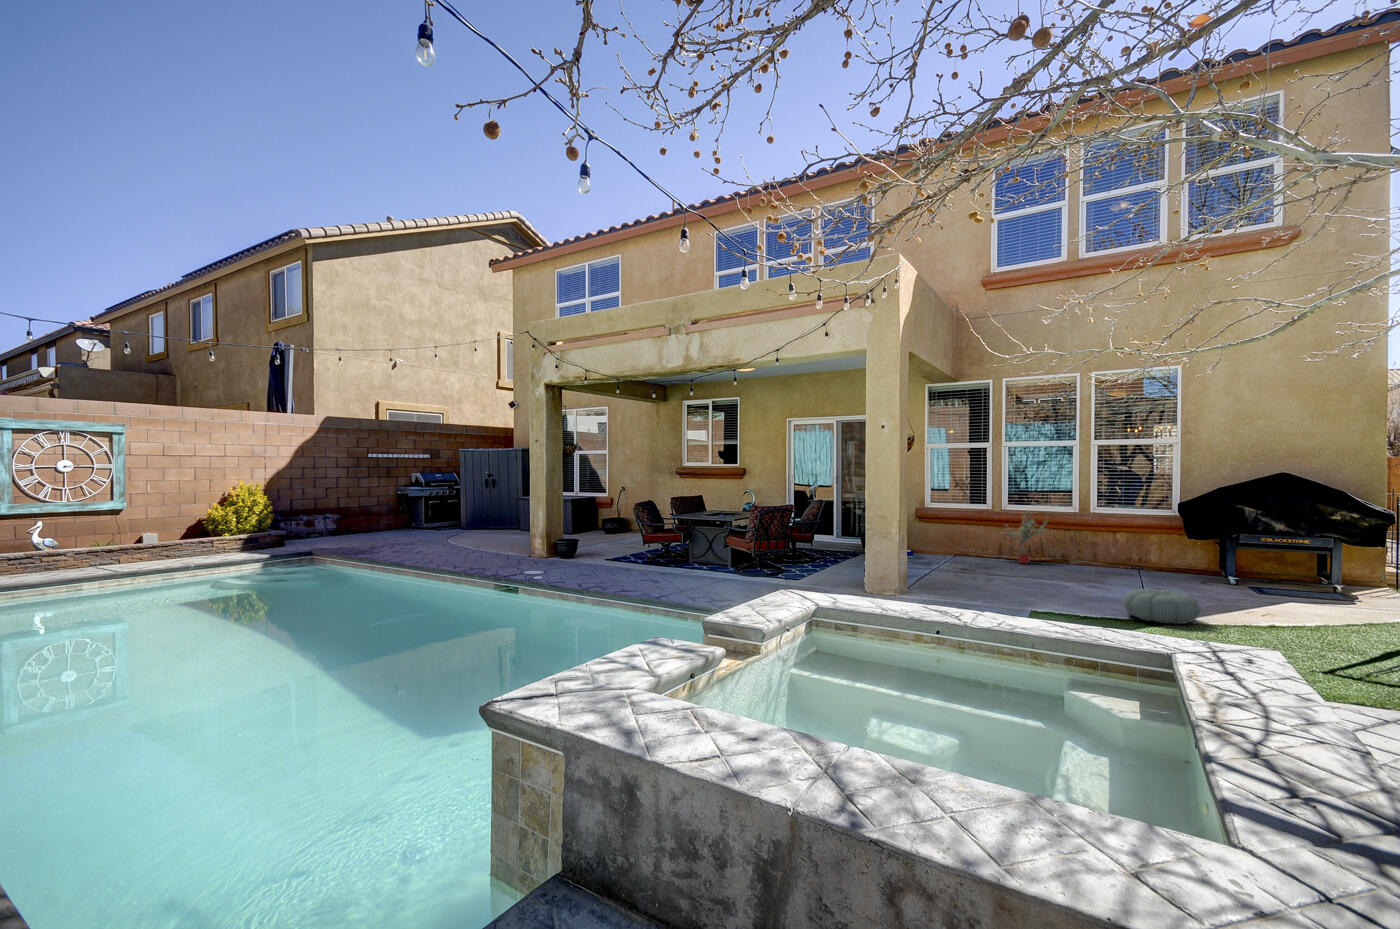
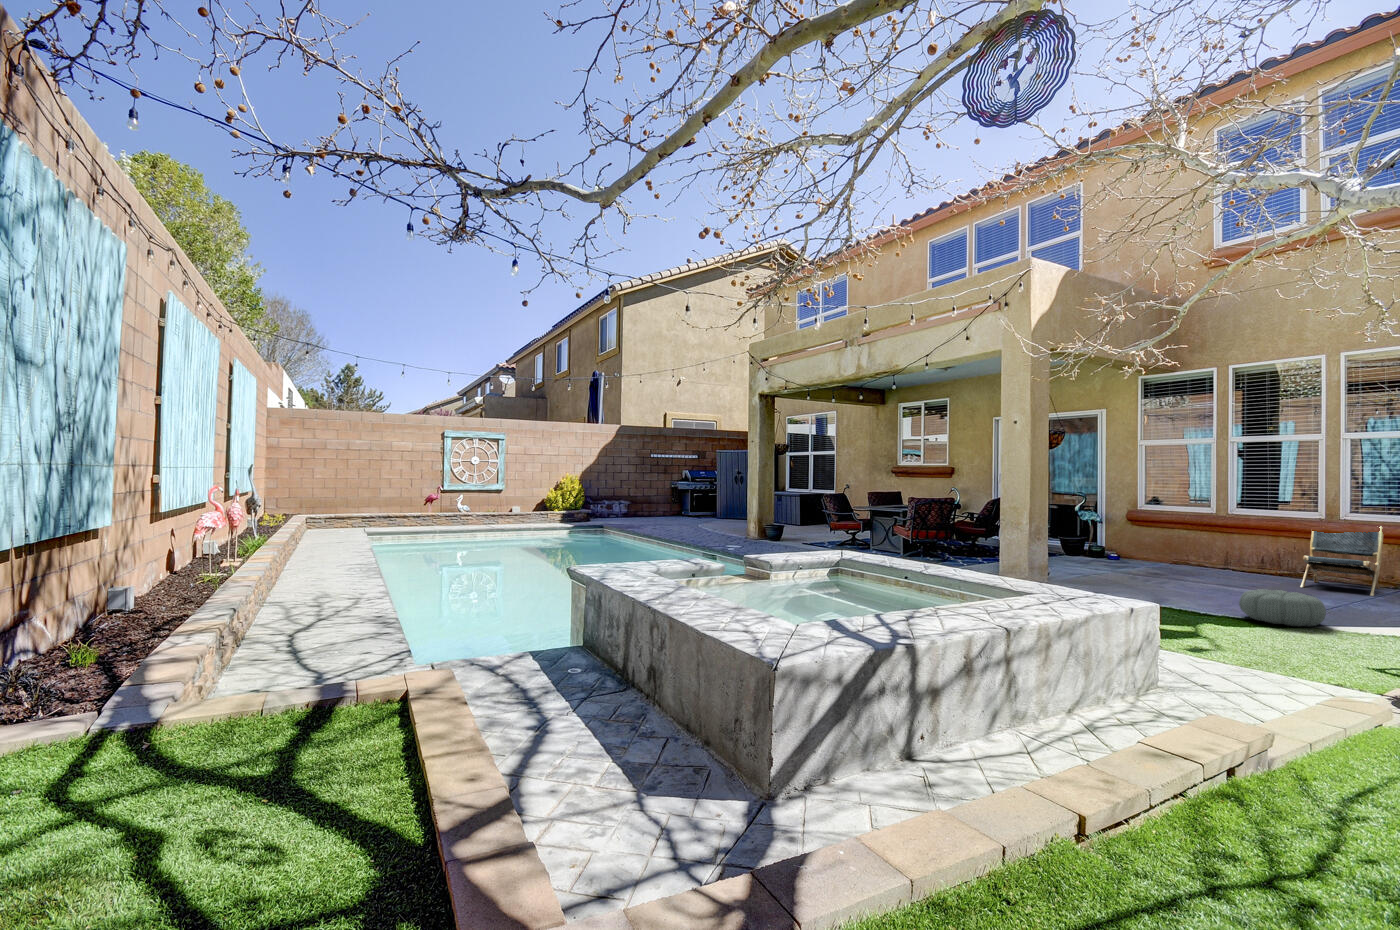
potted tree: present [1002,511,1048,564] -> none [1215,516,1277,577]
lounge chair: none [1072,514,1133,576] -> present [1300,526,1383,596]

